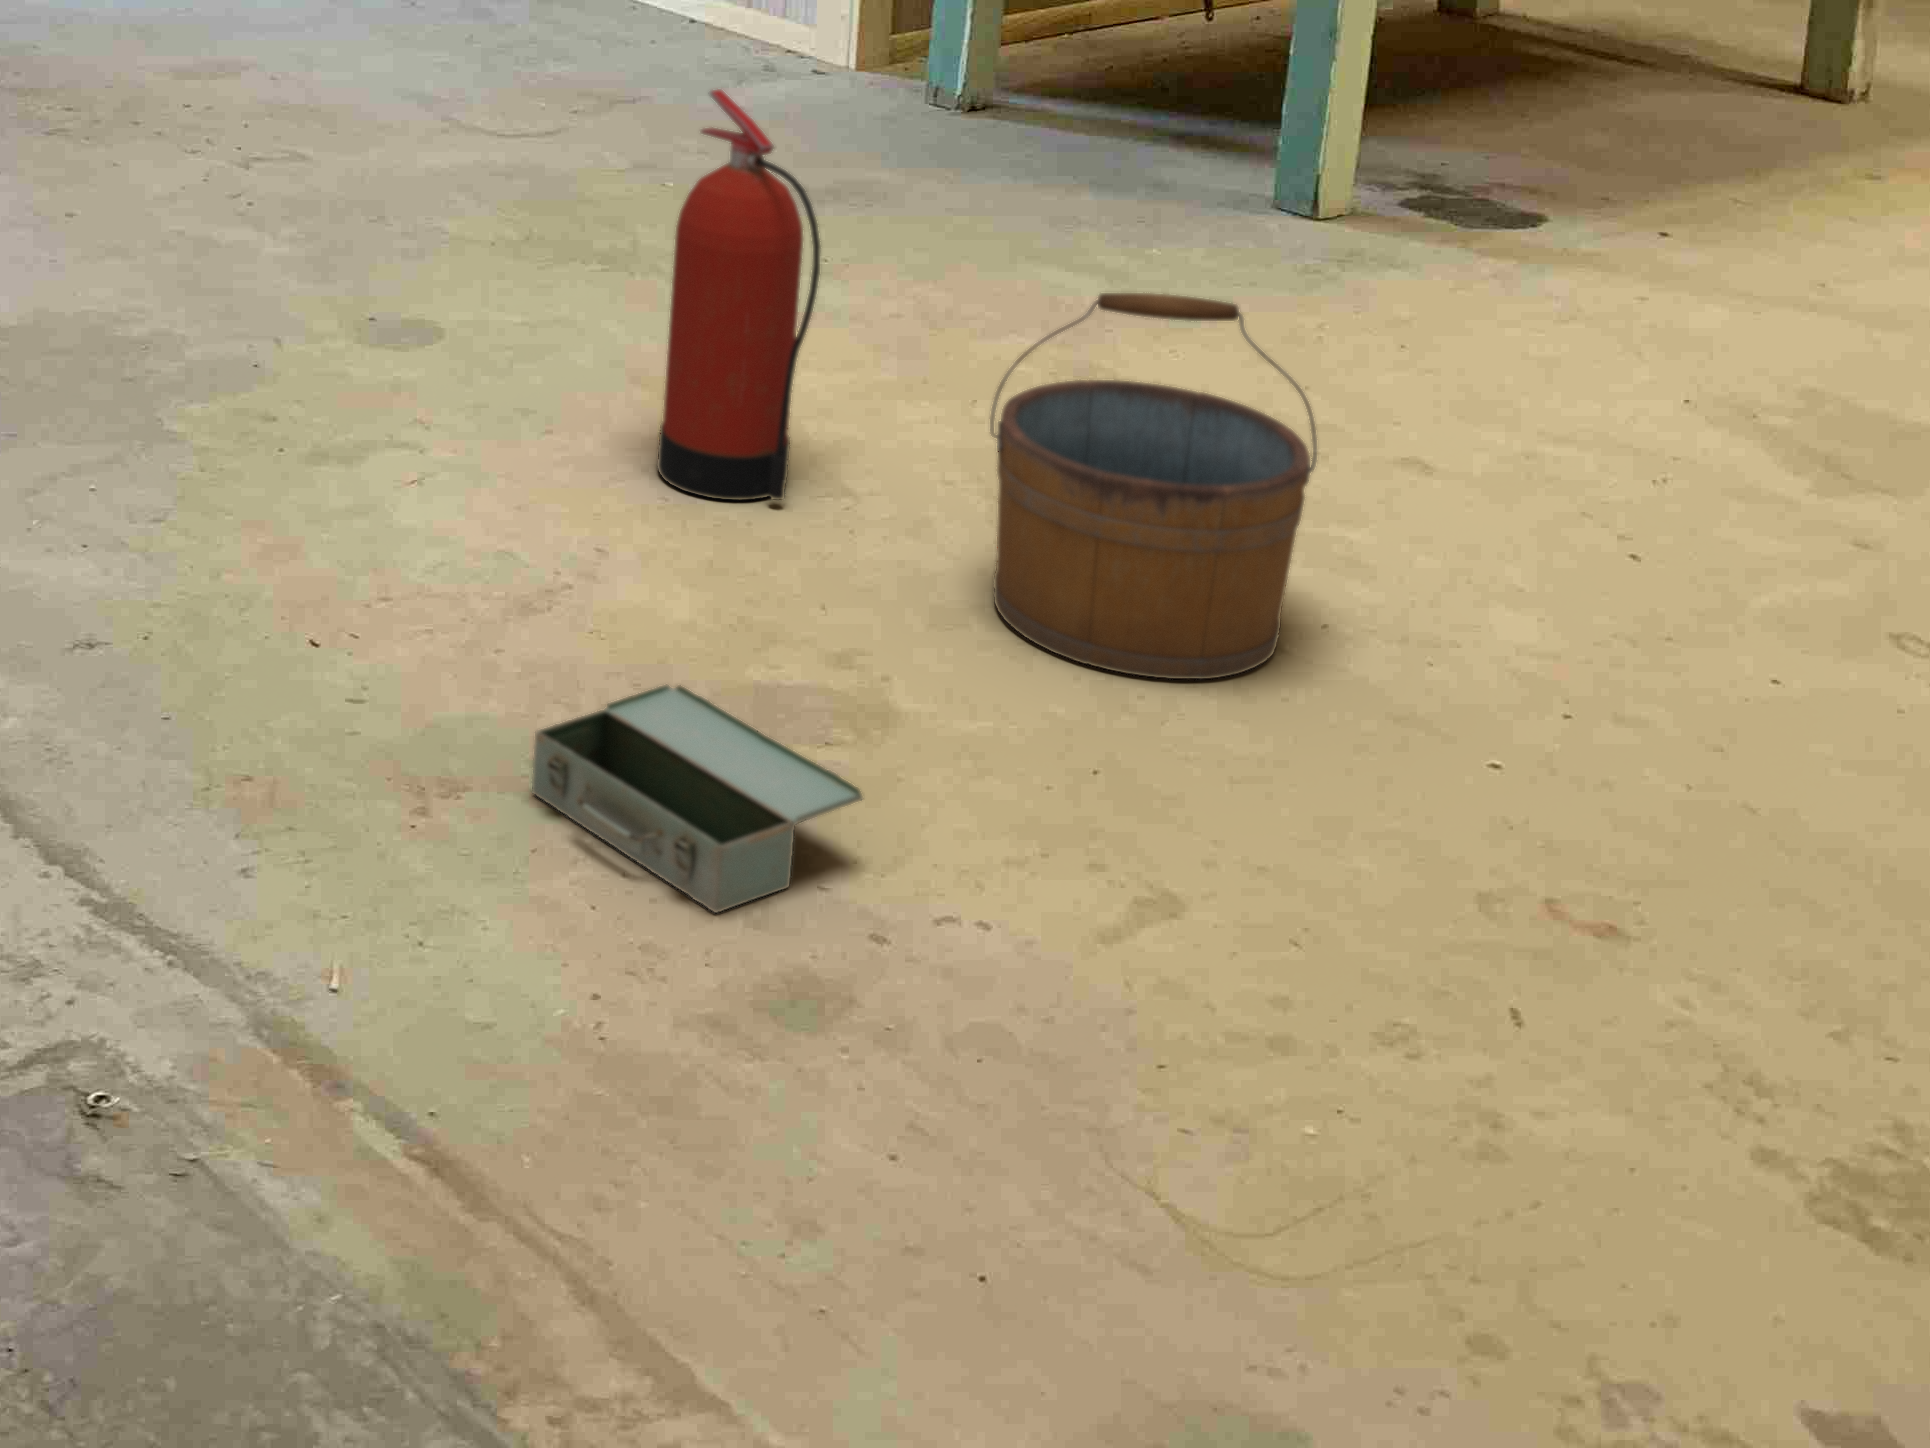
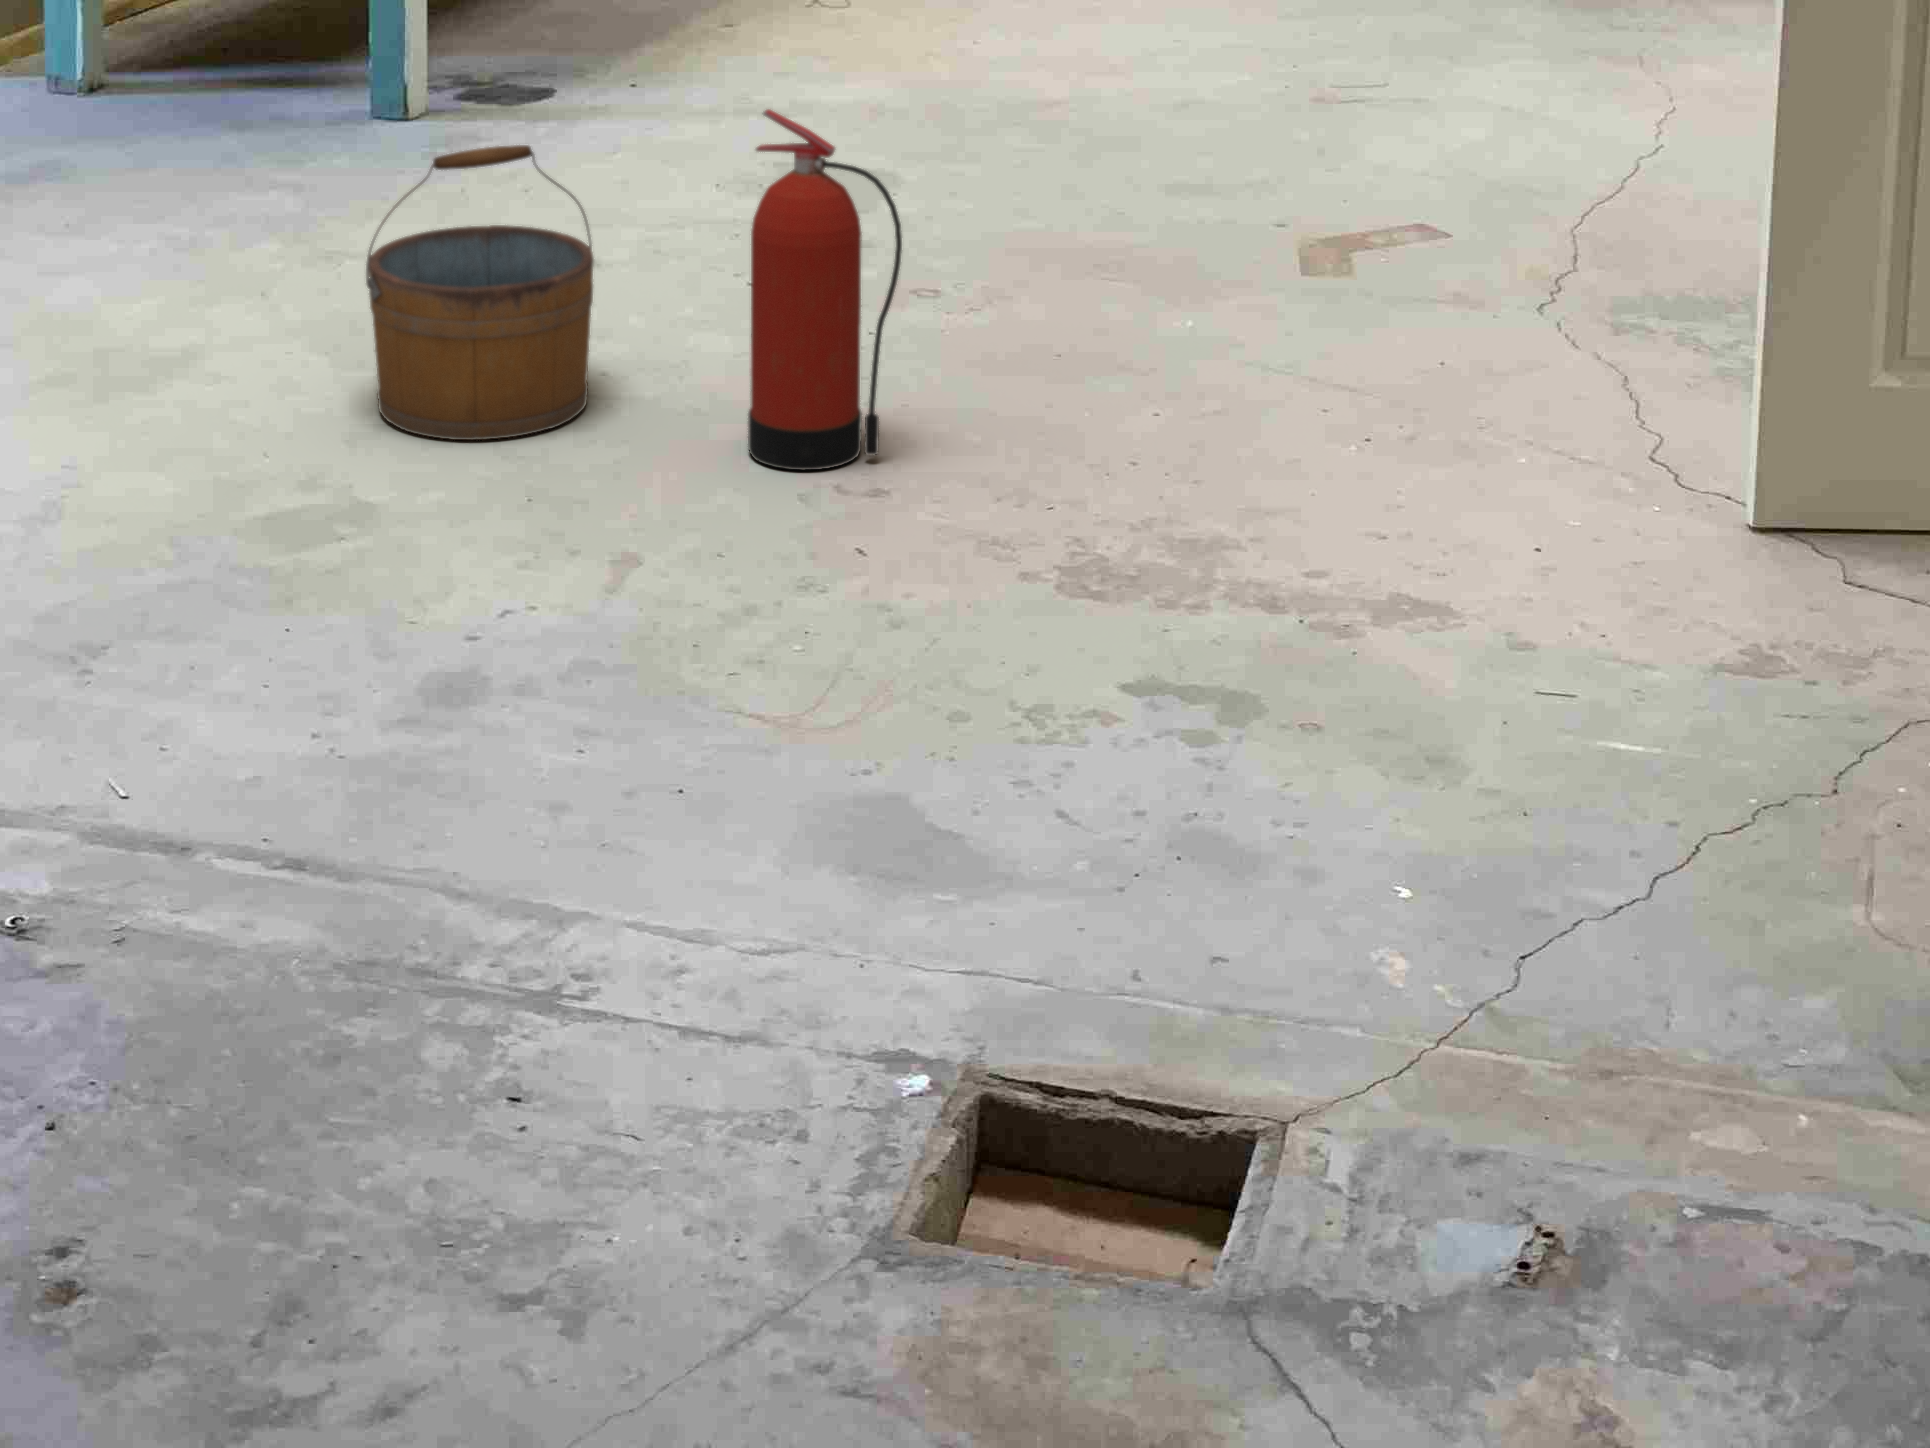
fire extinguisher: present [658,90,821,500] -> present [748,109,902,470]
toolbox: present [532,684,864,912] -> none [158,519,423,660]

